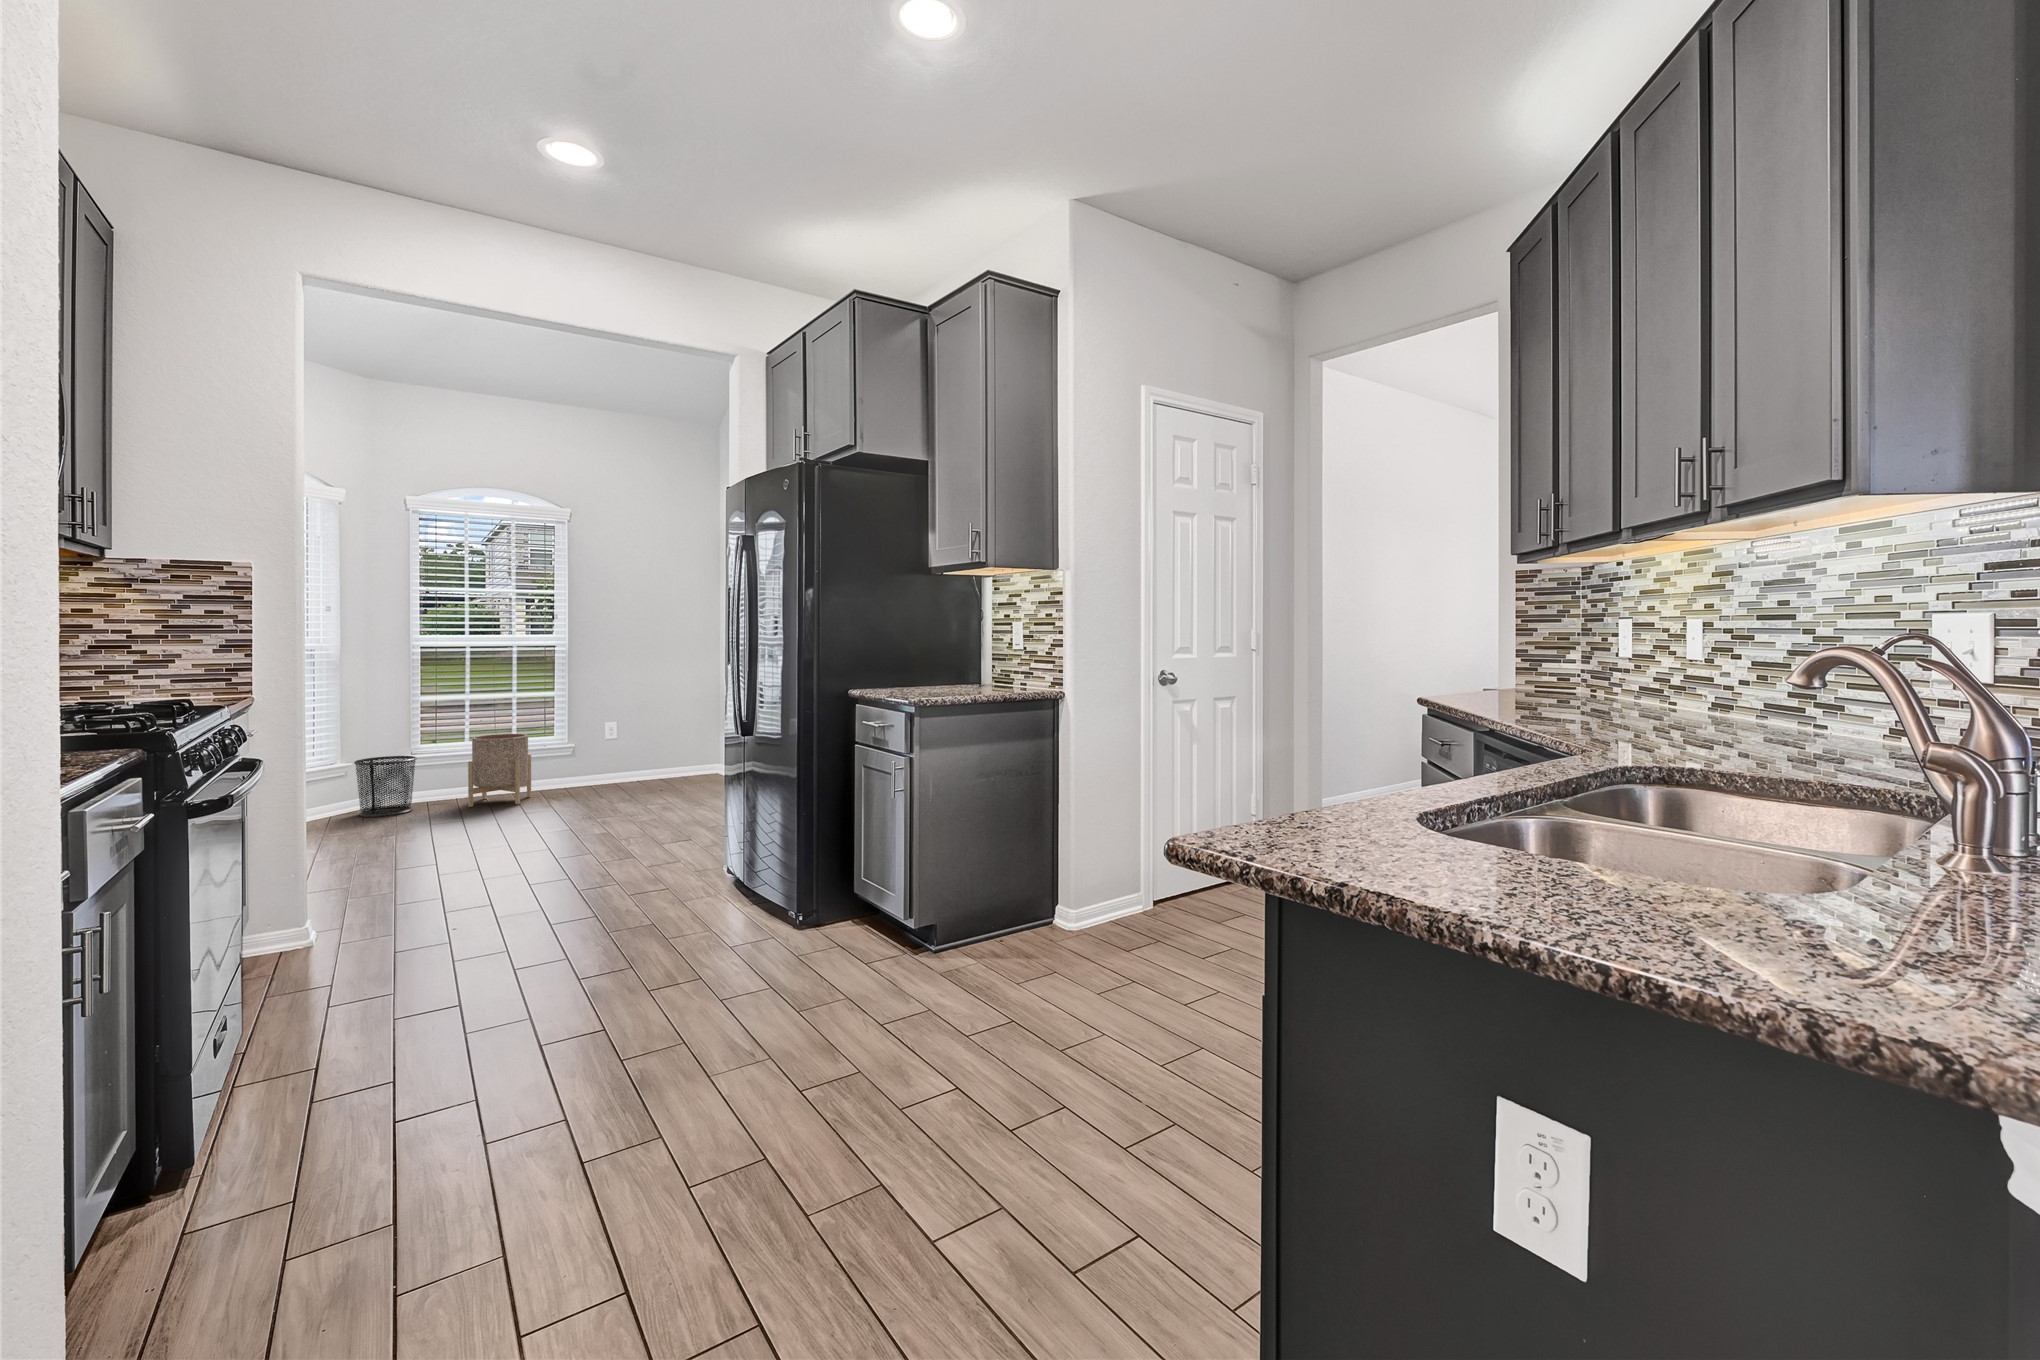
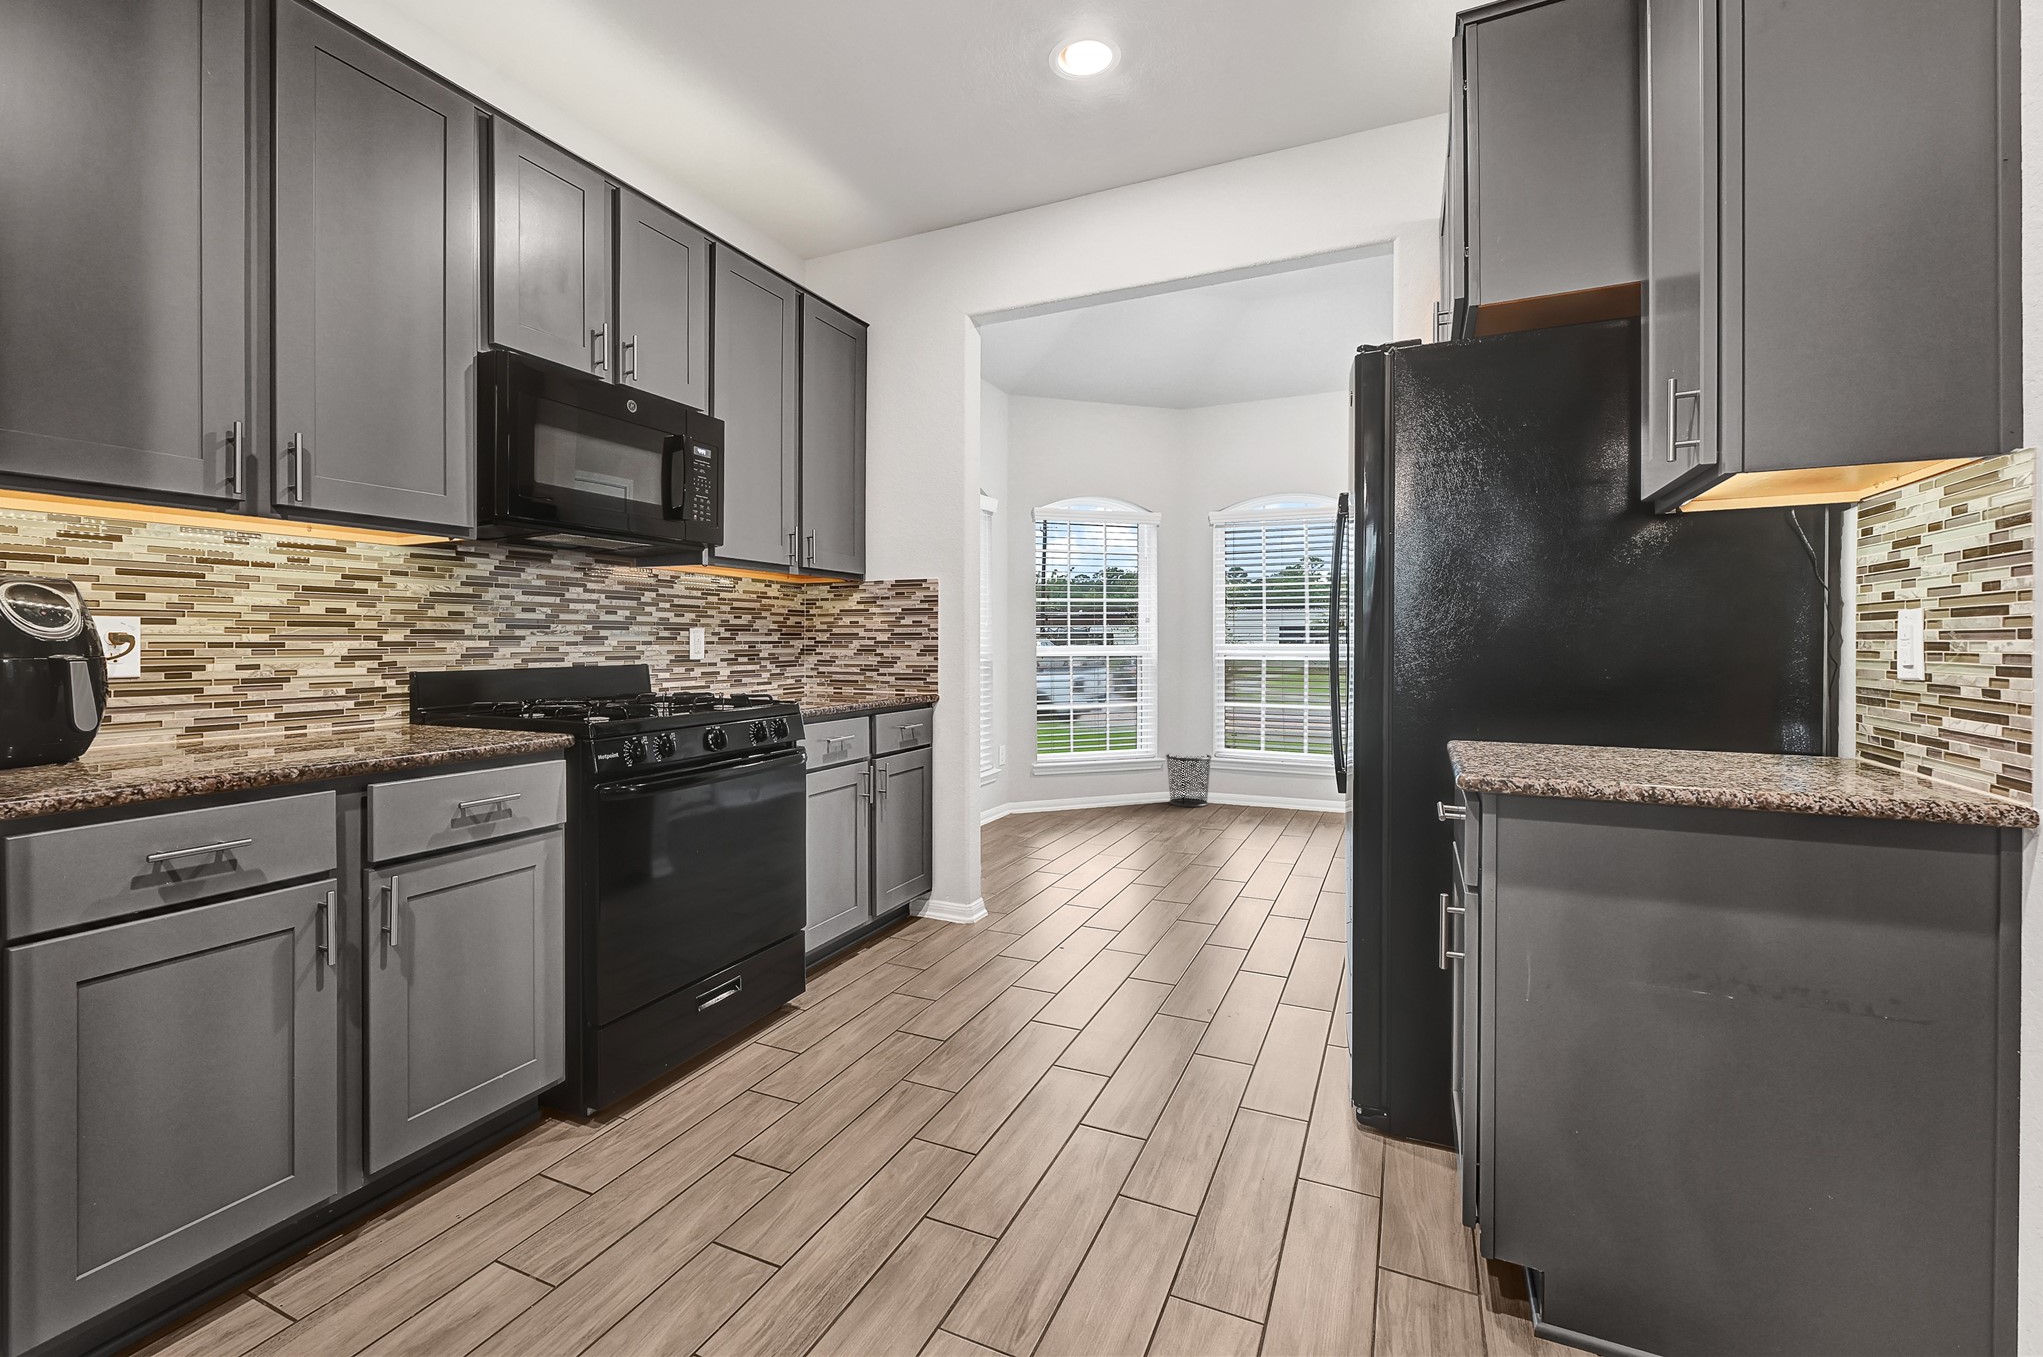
planter: present [468,734,531,807] -> none [1248,744,1310,818]

